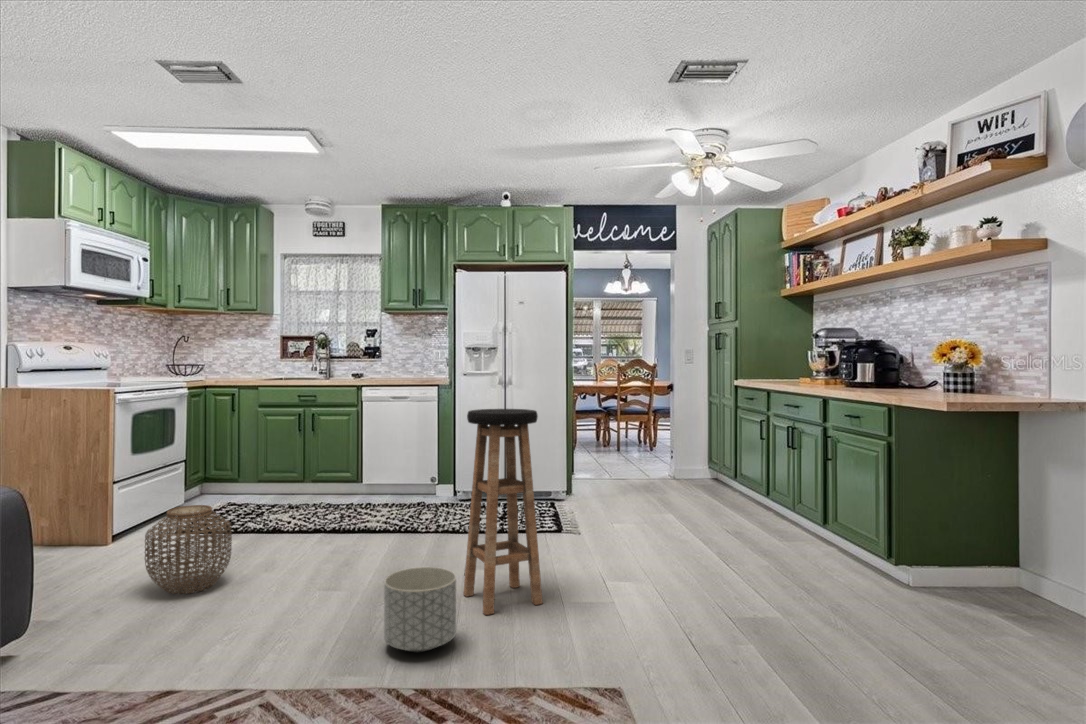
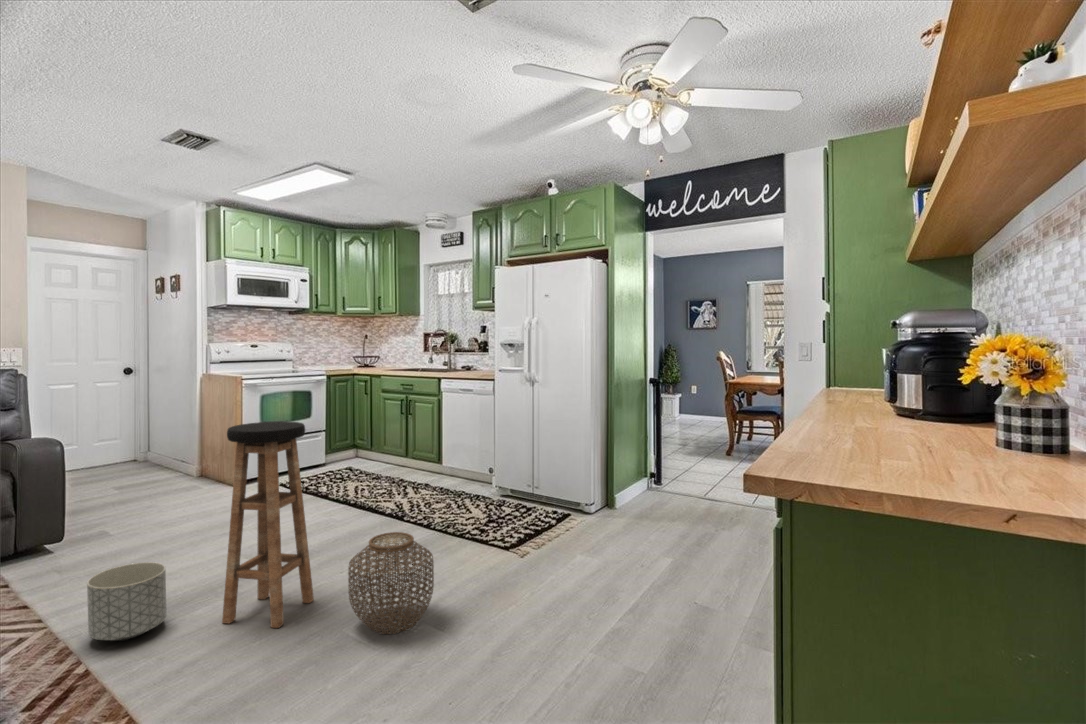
woven basket: present [145,505,232,594] -> present [348,532,434,634]

